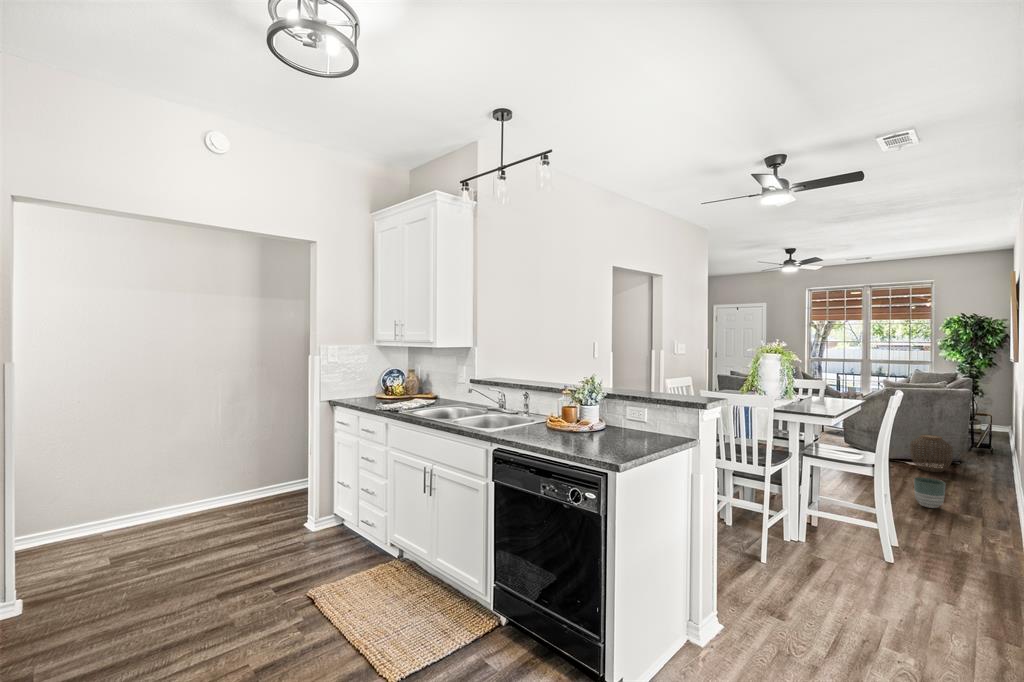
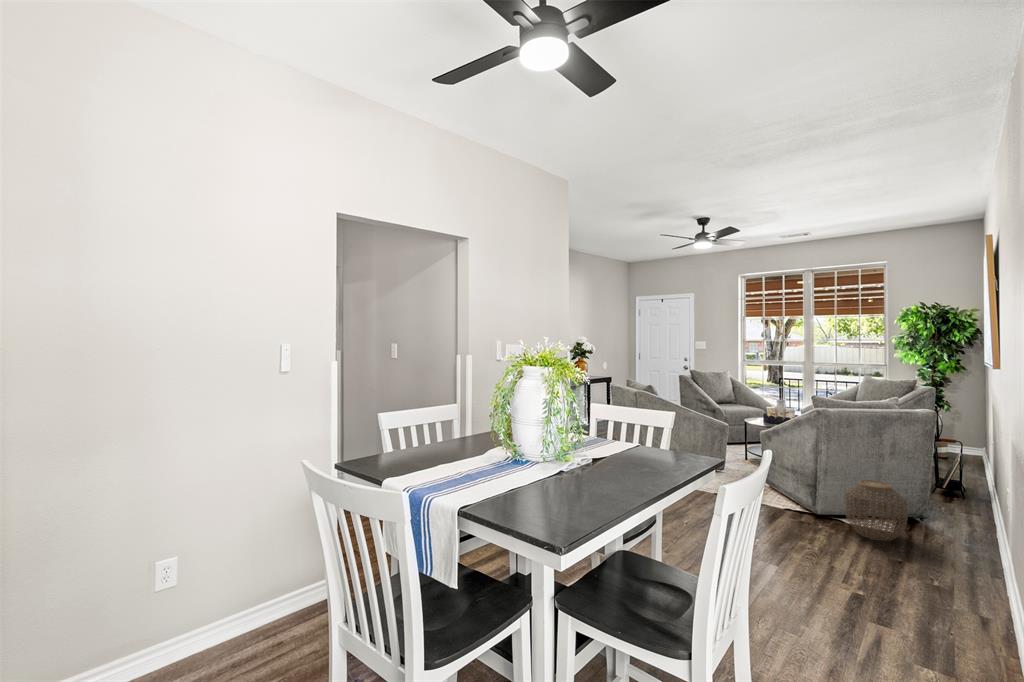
planter: present [914,477,946,508] -> none [834,584,890,649]

